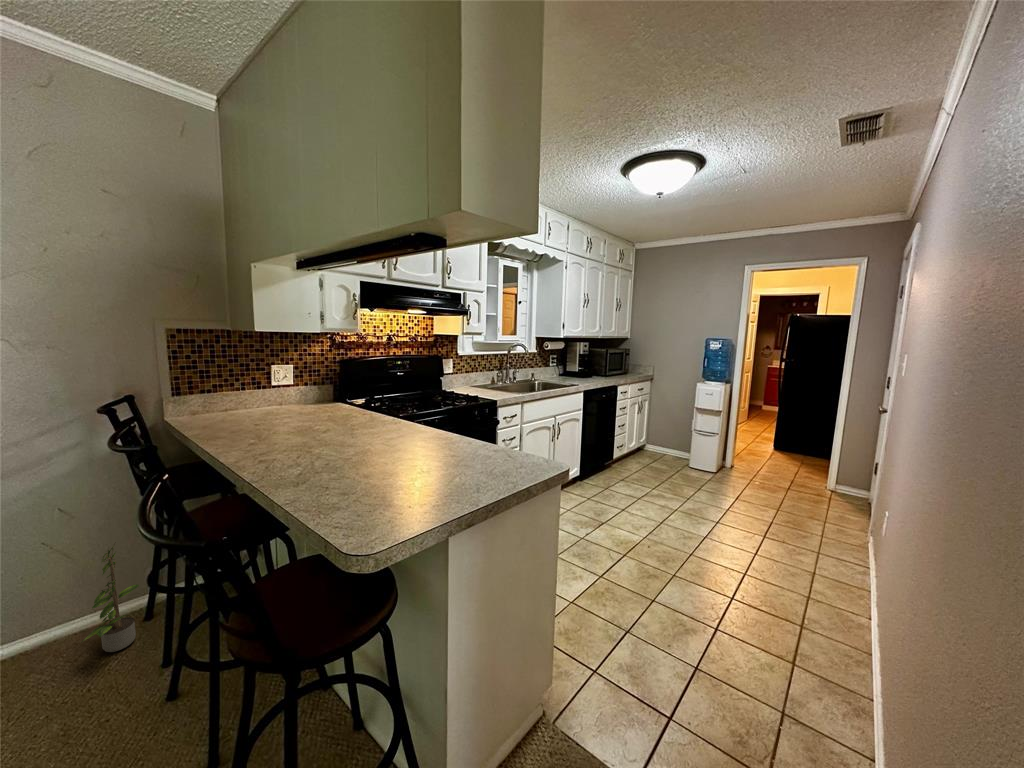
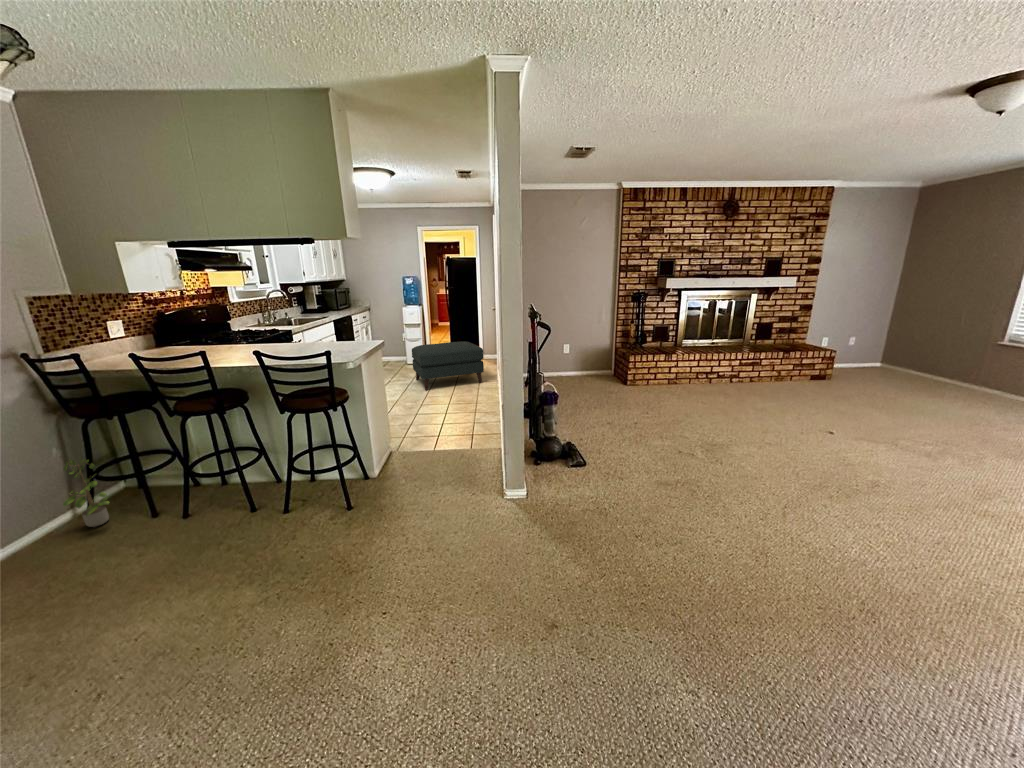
ottoman: none [688,452,853,568] -> present [412,341,484,390]

